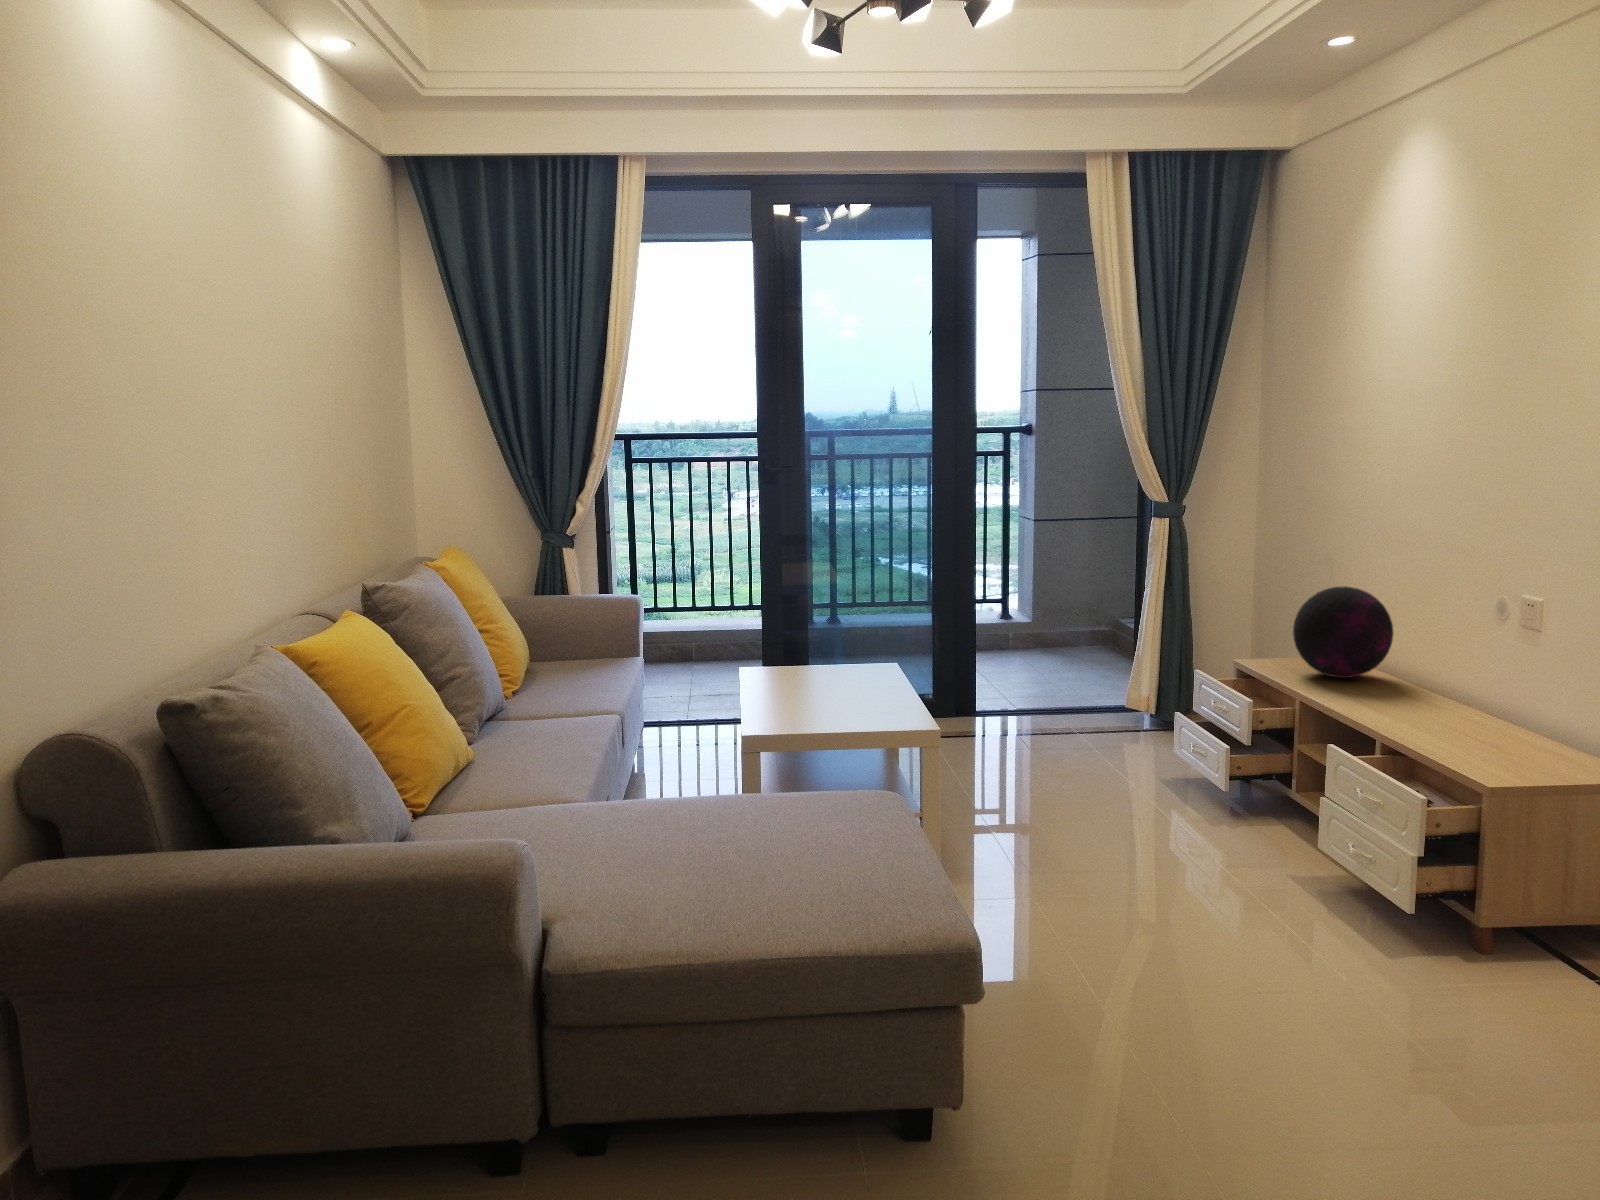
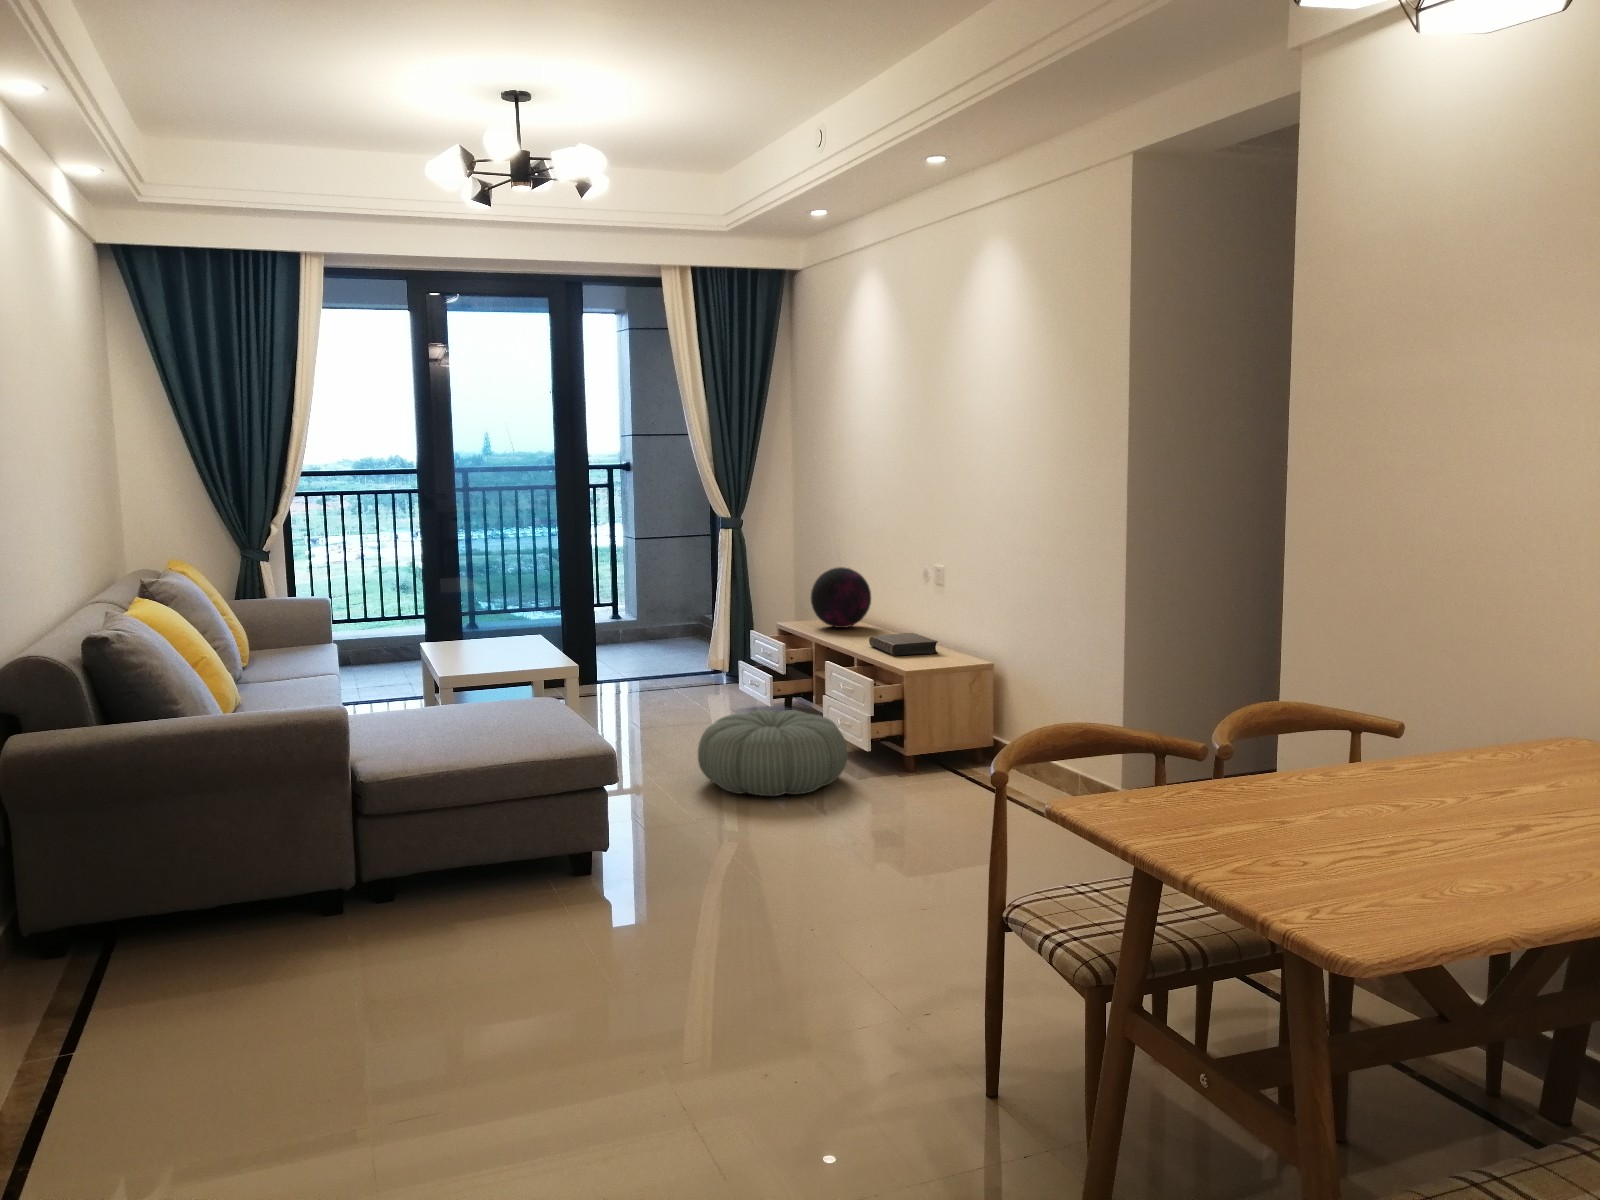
book: none [1402,705,1538,750] -> present [869,633,938,656]
pouf: none [1117,822,1377,988] -> present [698,710,848,796]

